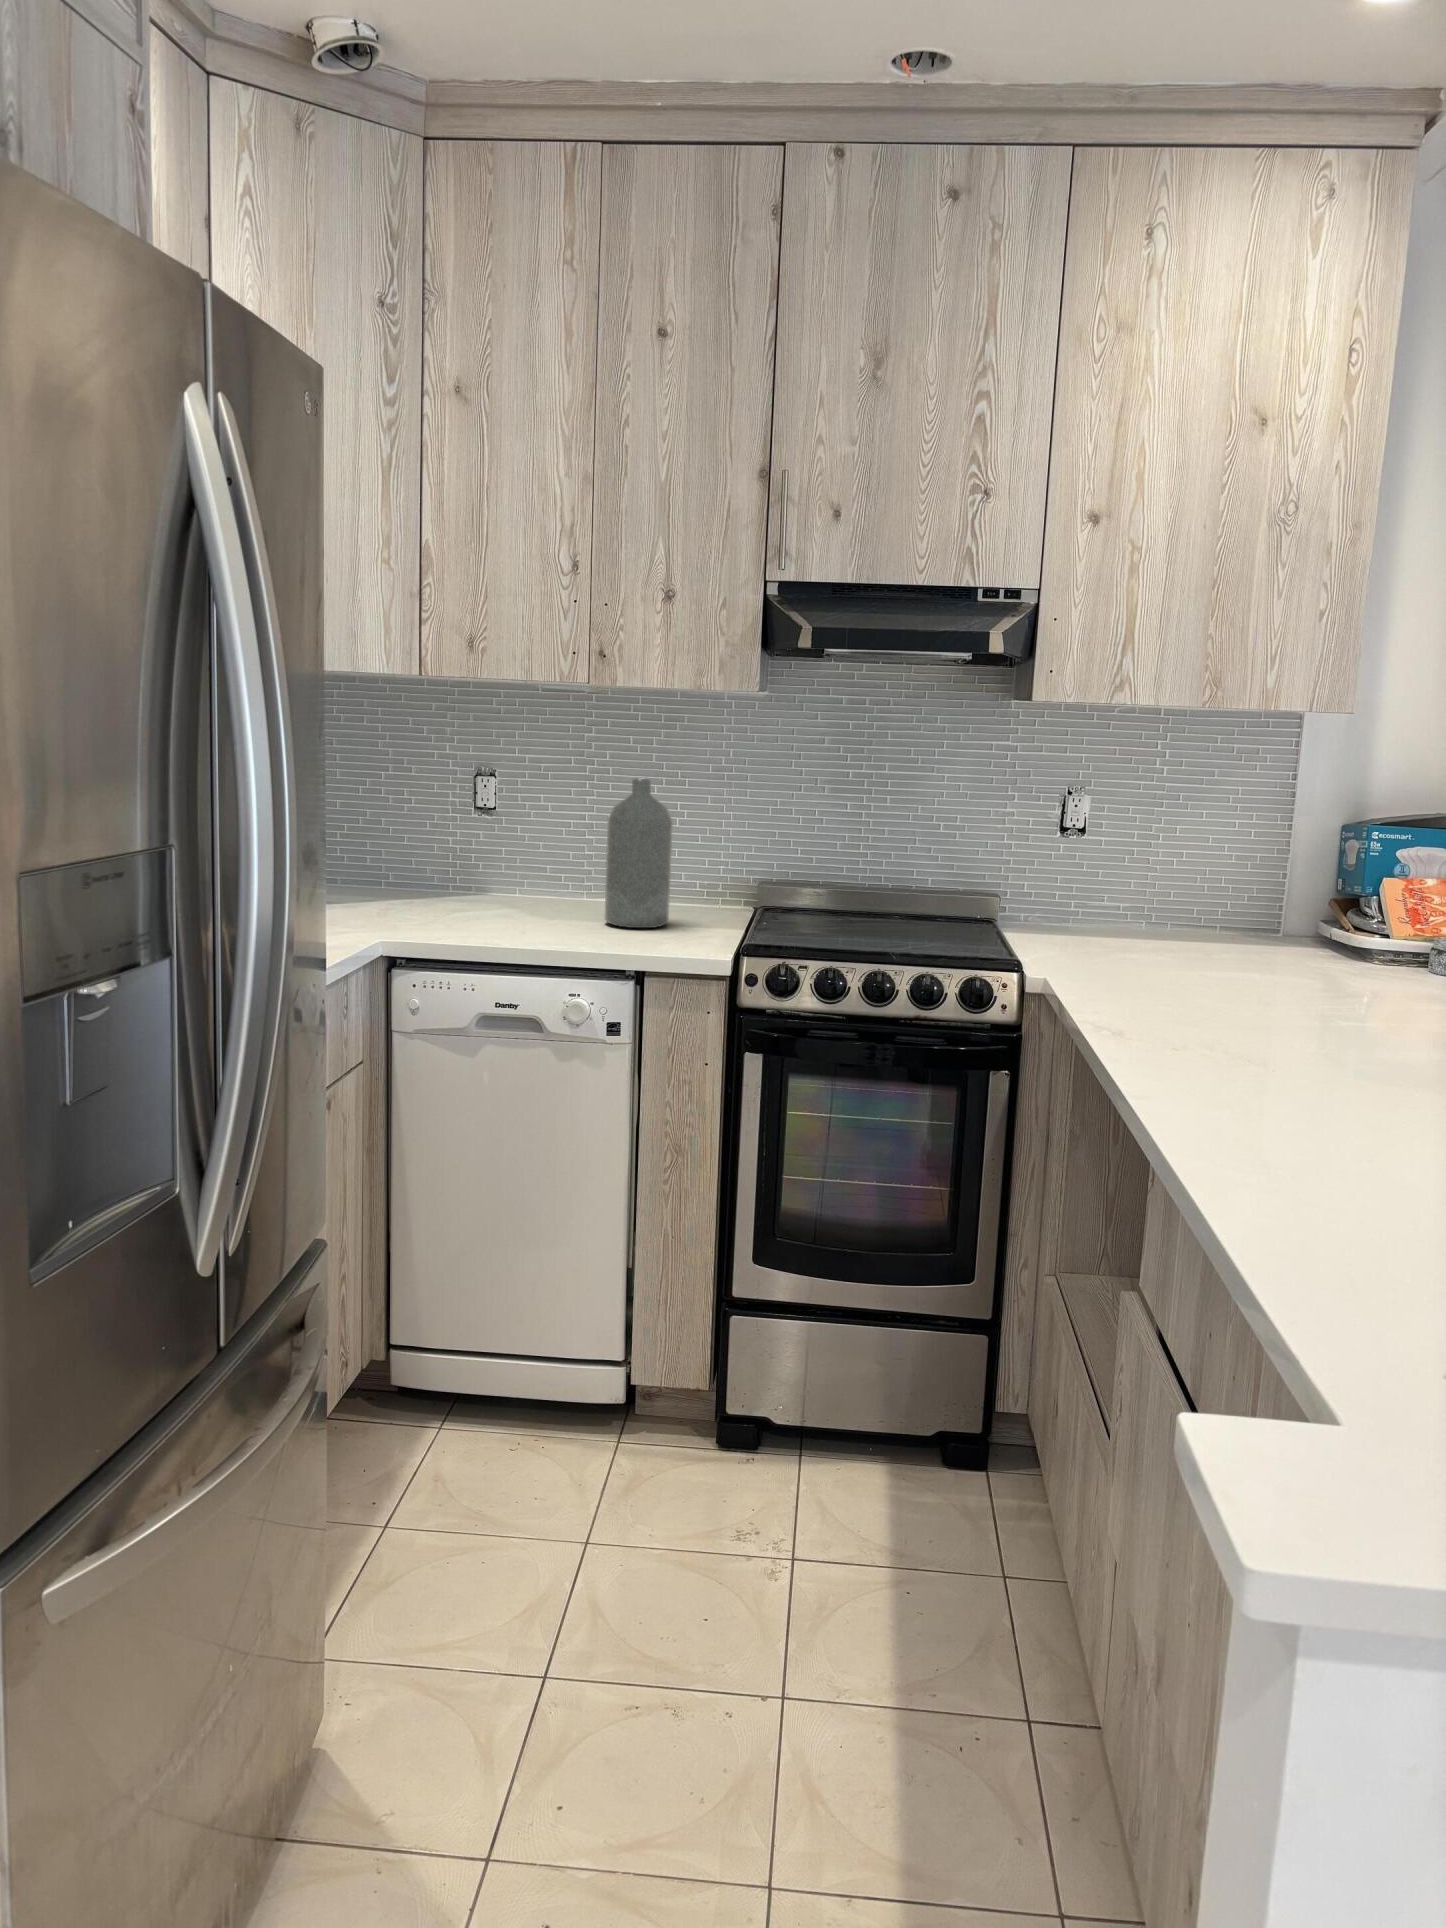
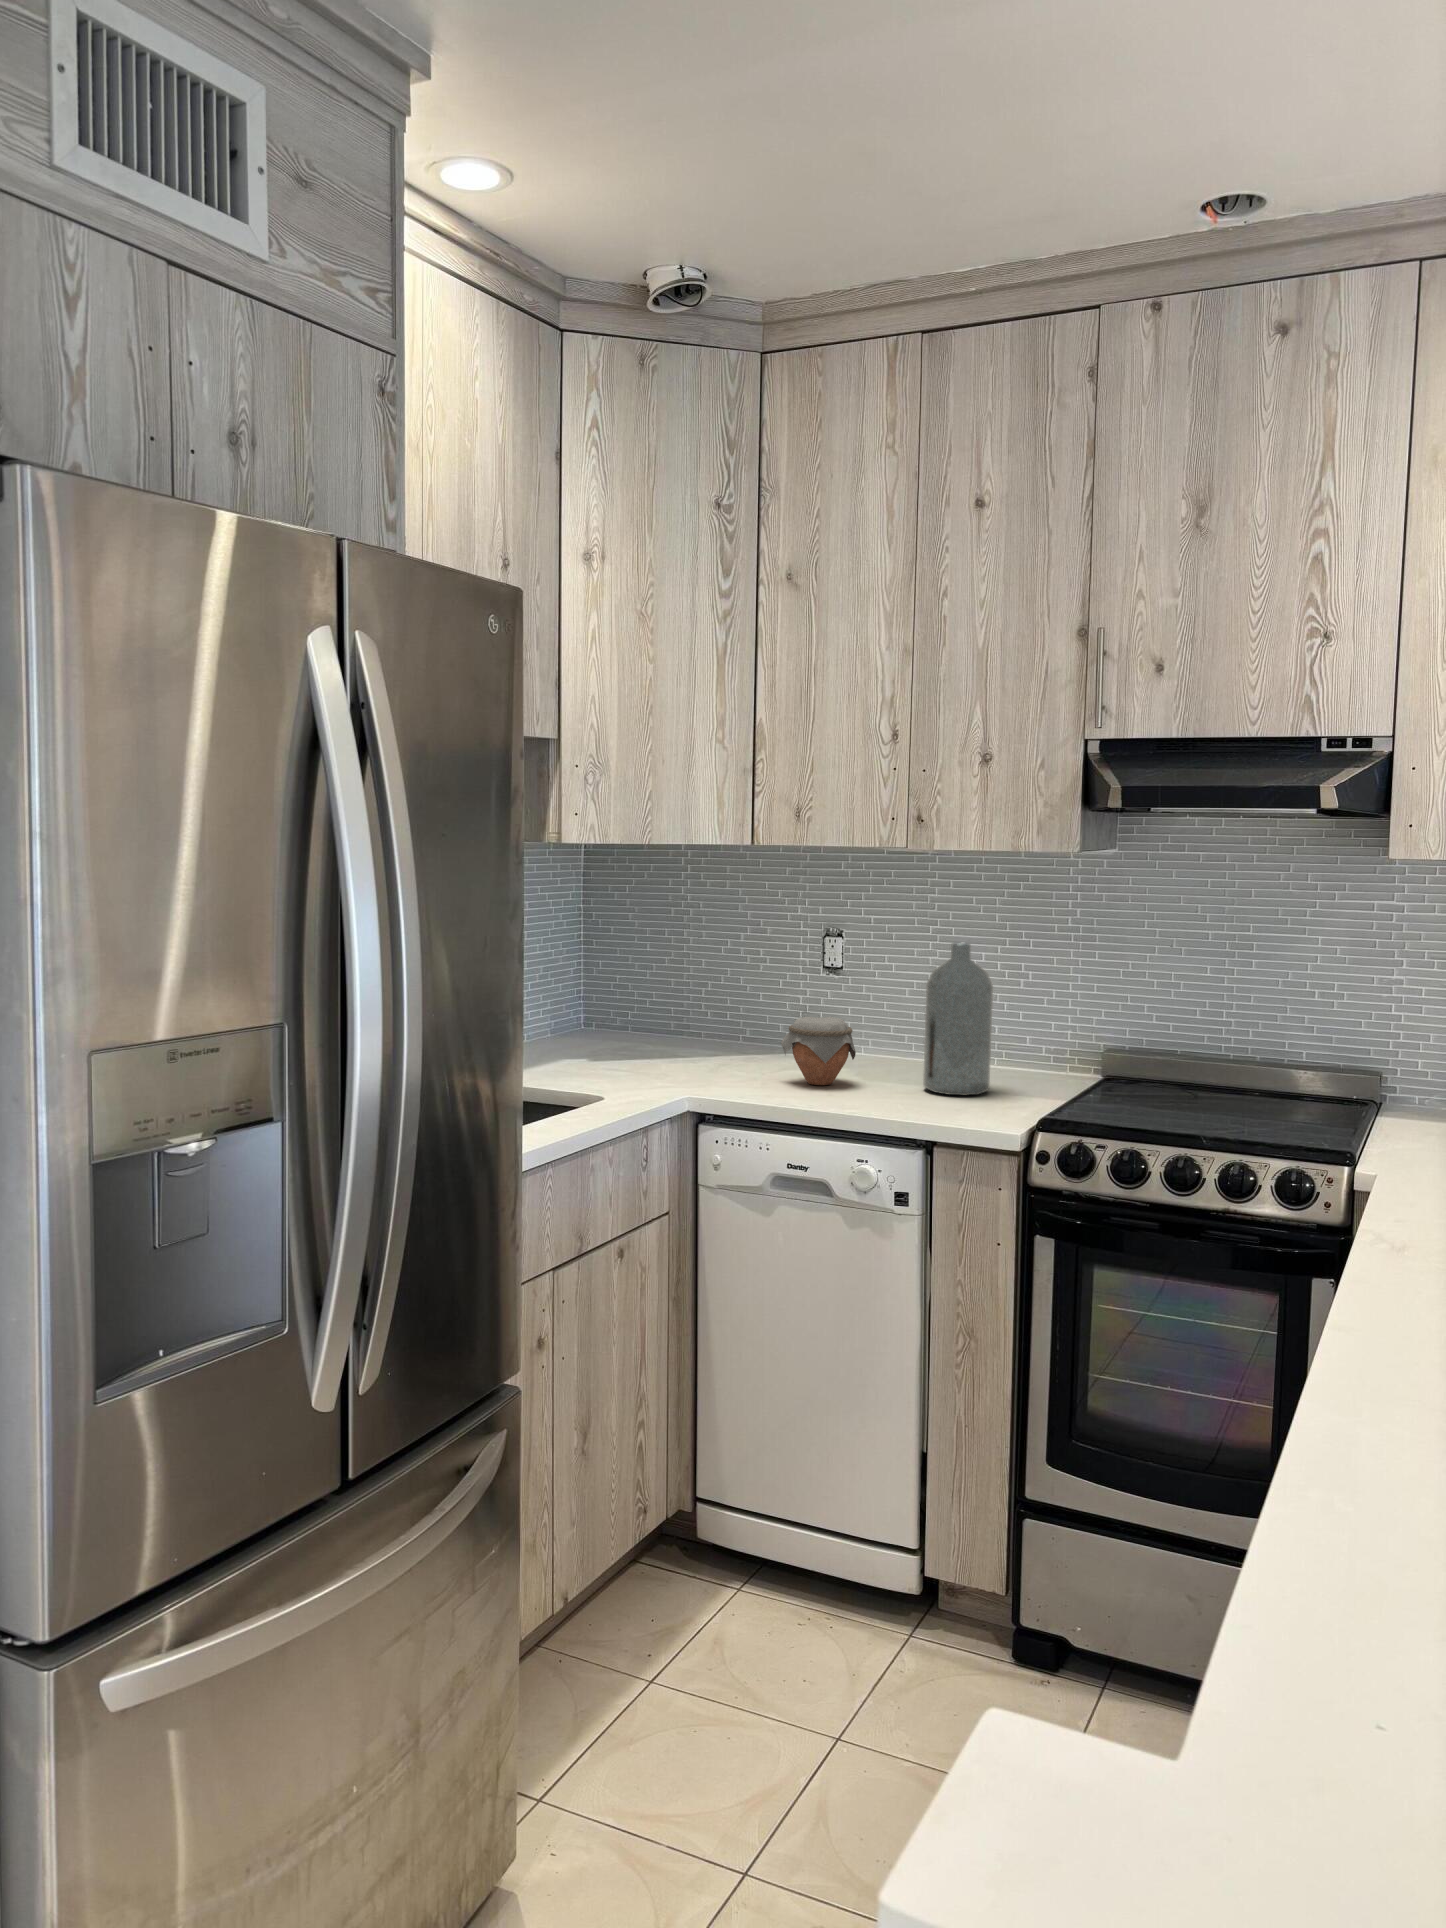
jar: none [460,855,538,924] -> present [781,1017,856,1085]

